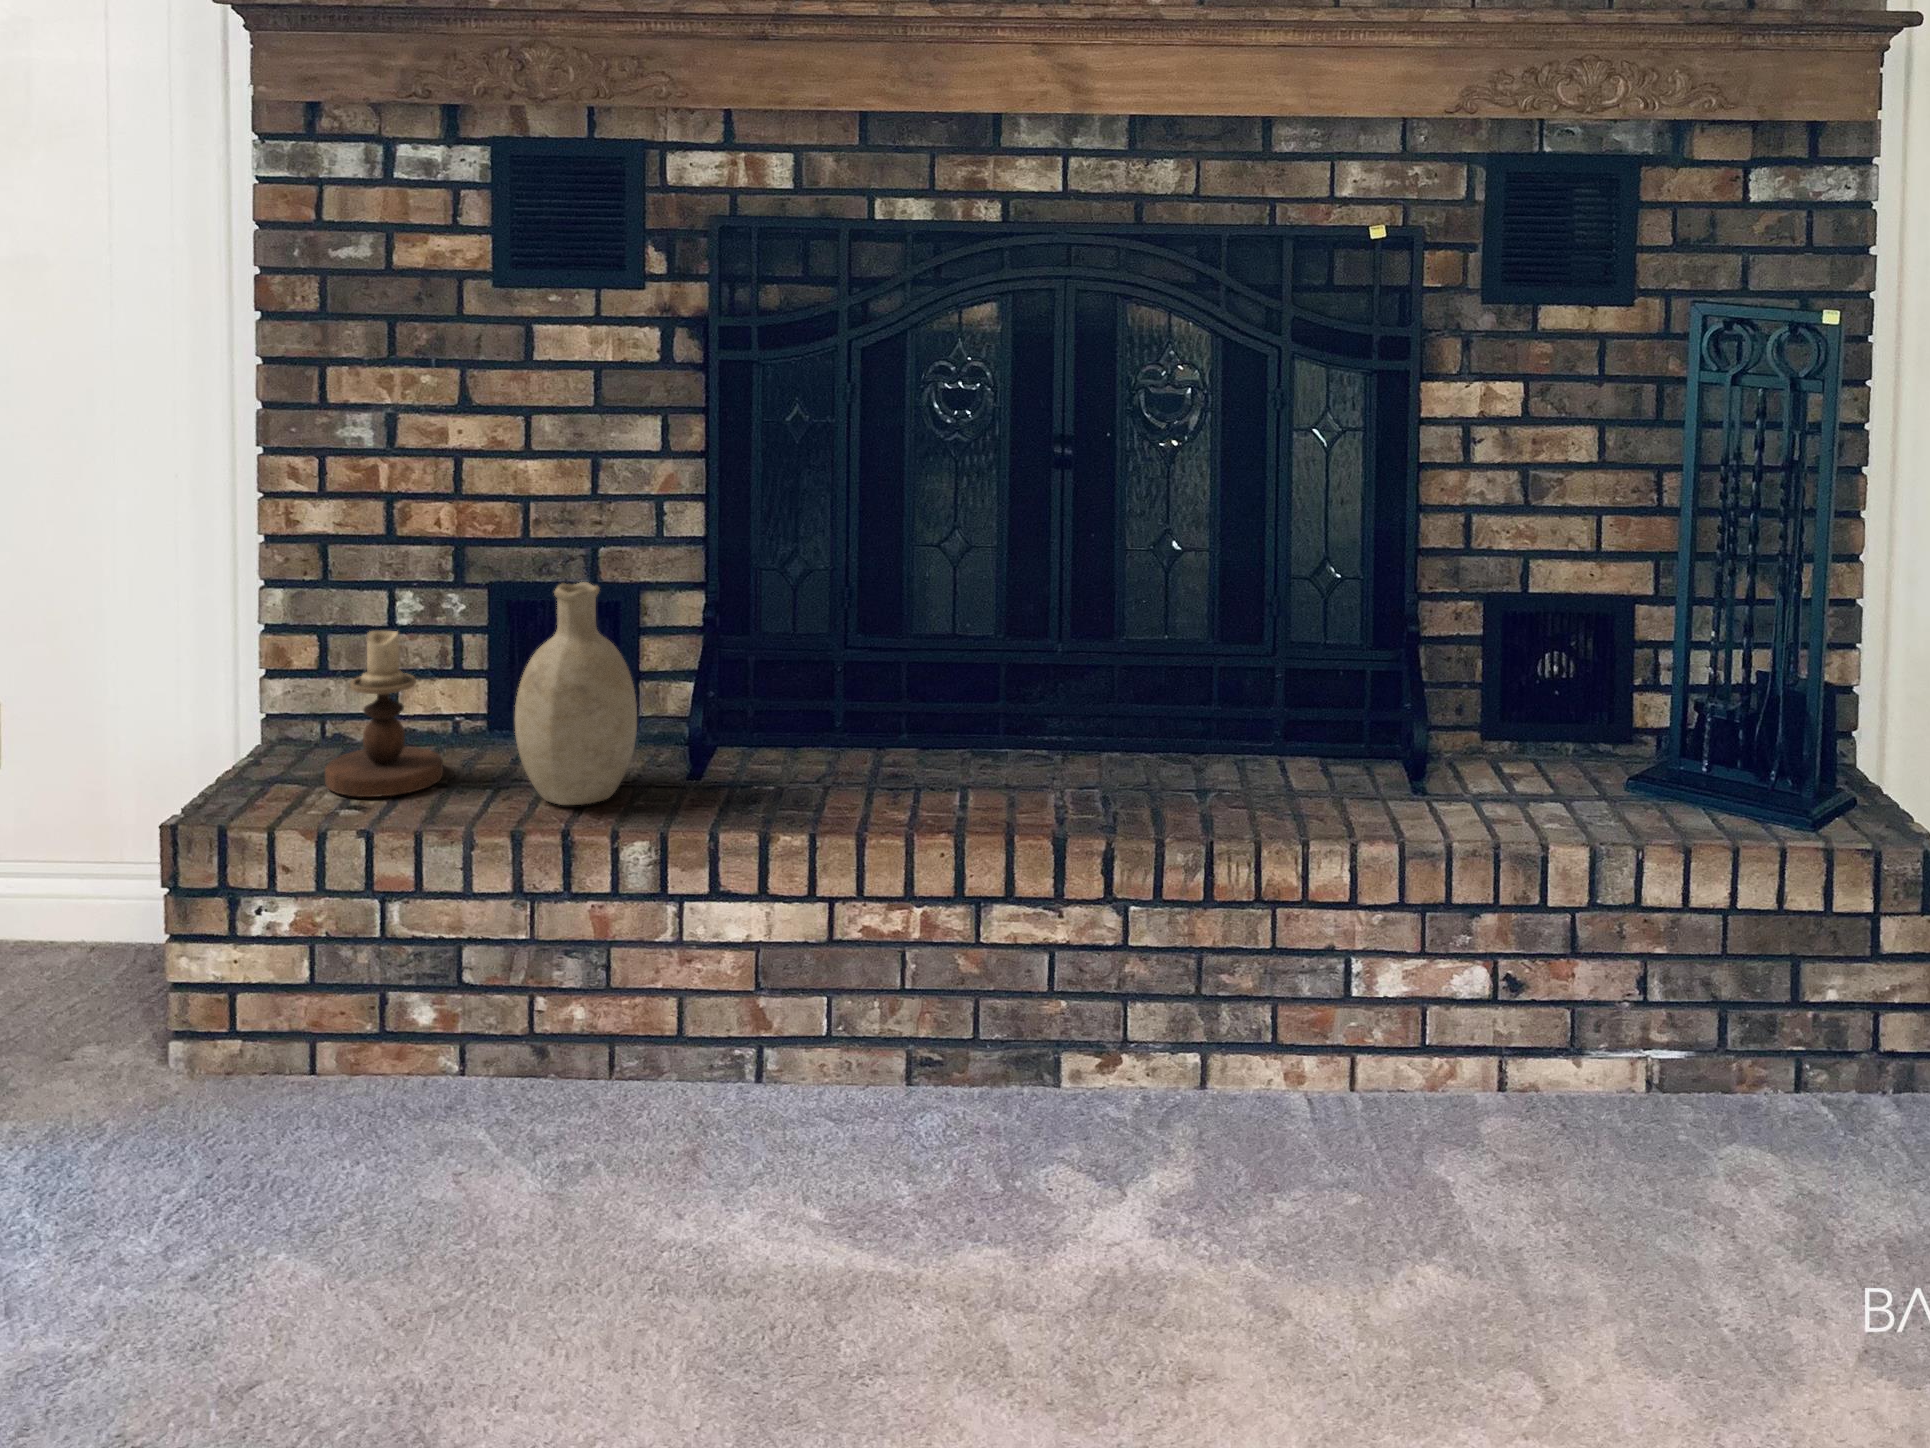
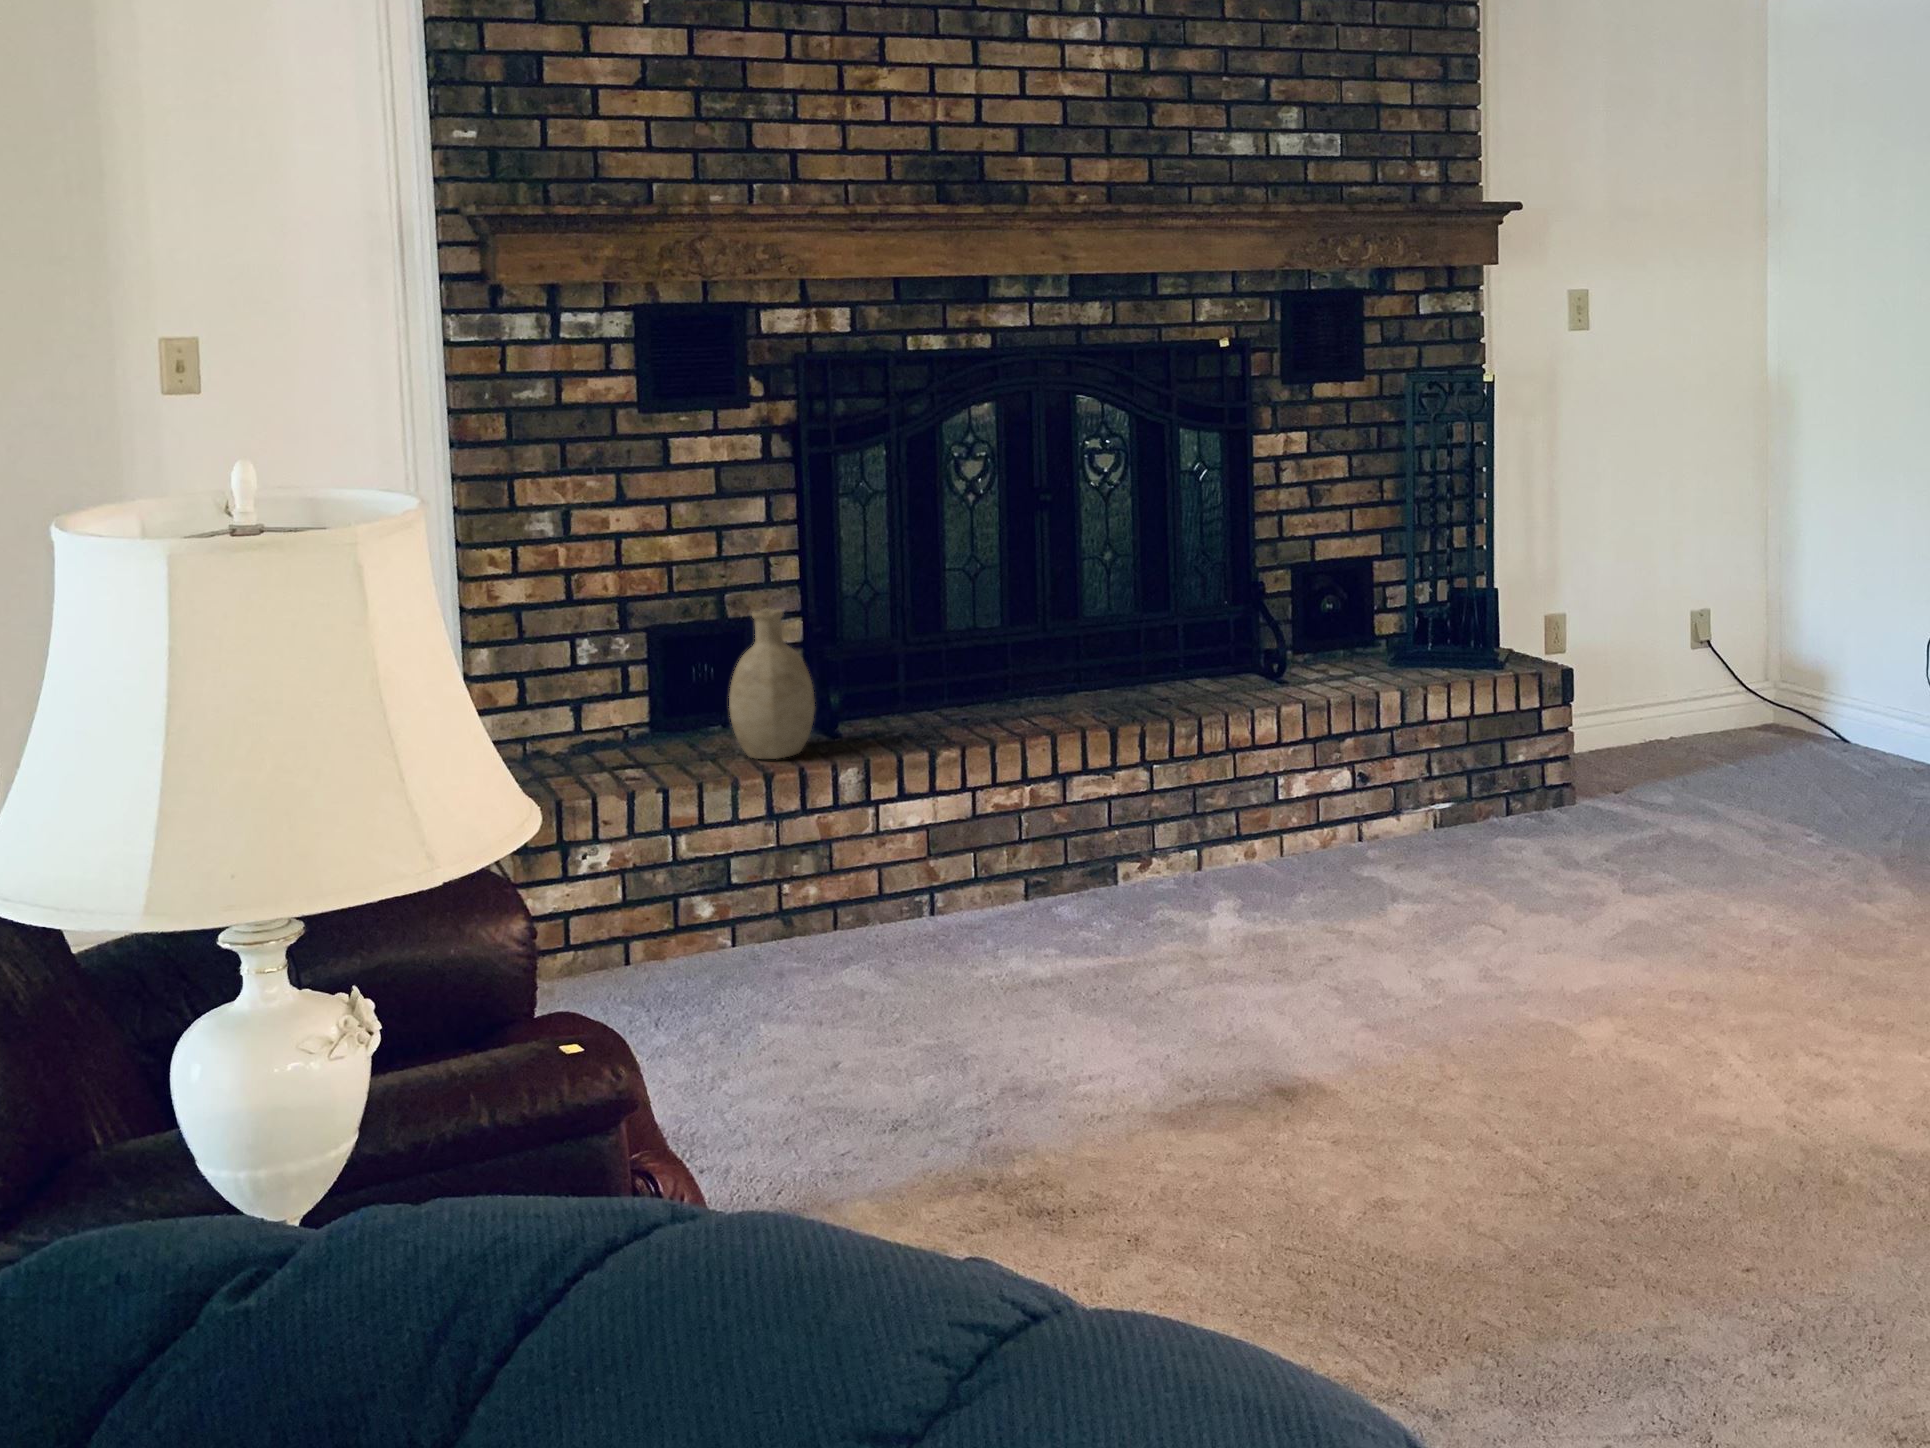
candlestick: present [325,631,443,797] -> none [578,660,664,777]

